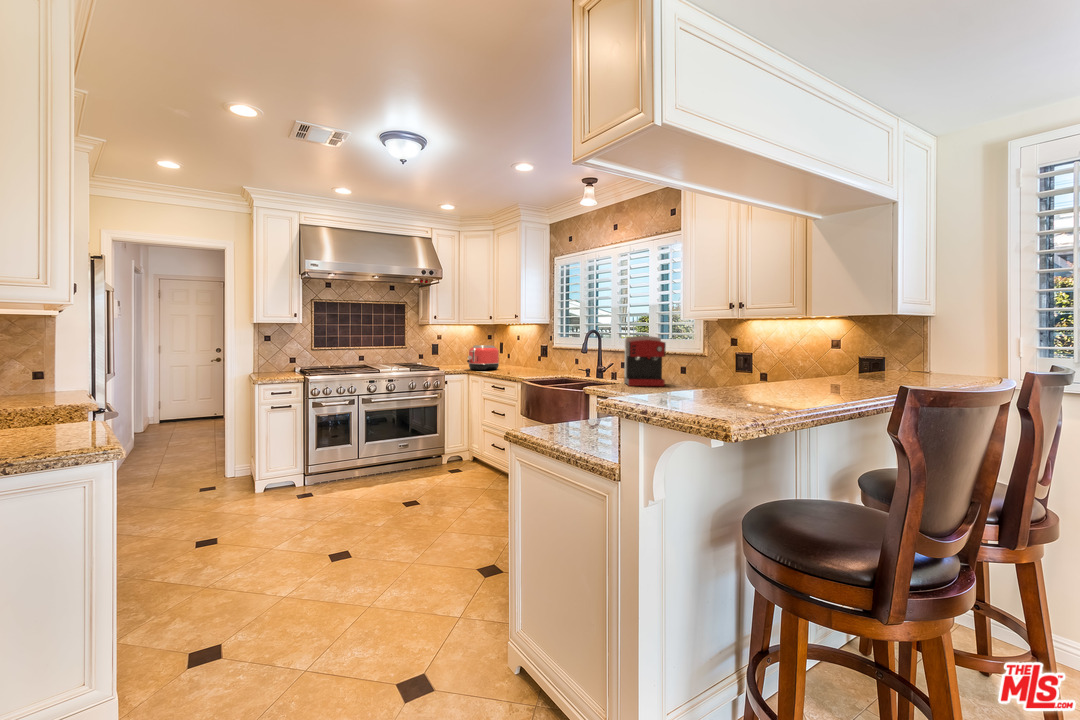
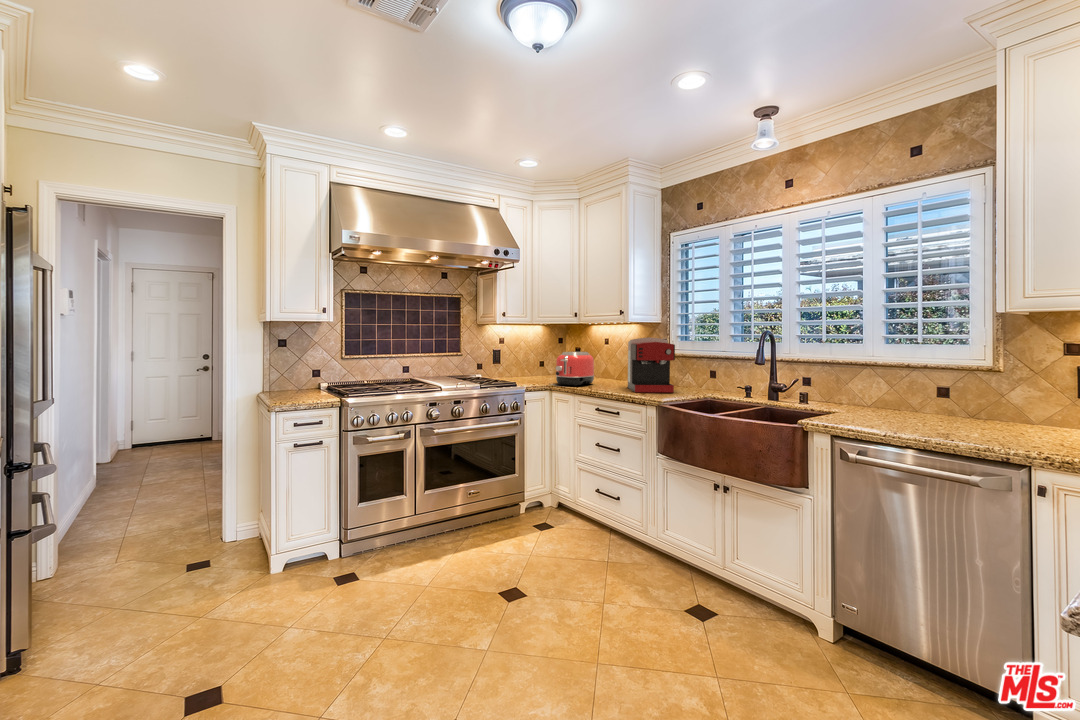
coffee maker: present [624,336,666,386] -> present [628,337,675,392]

